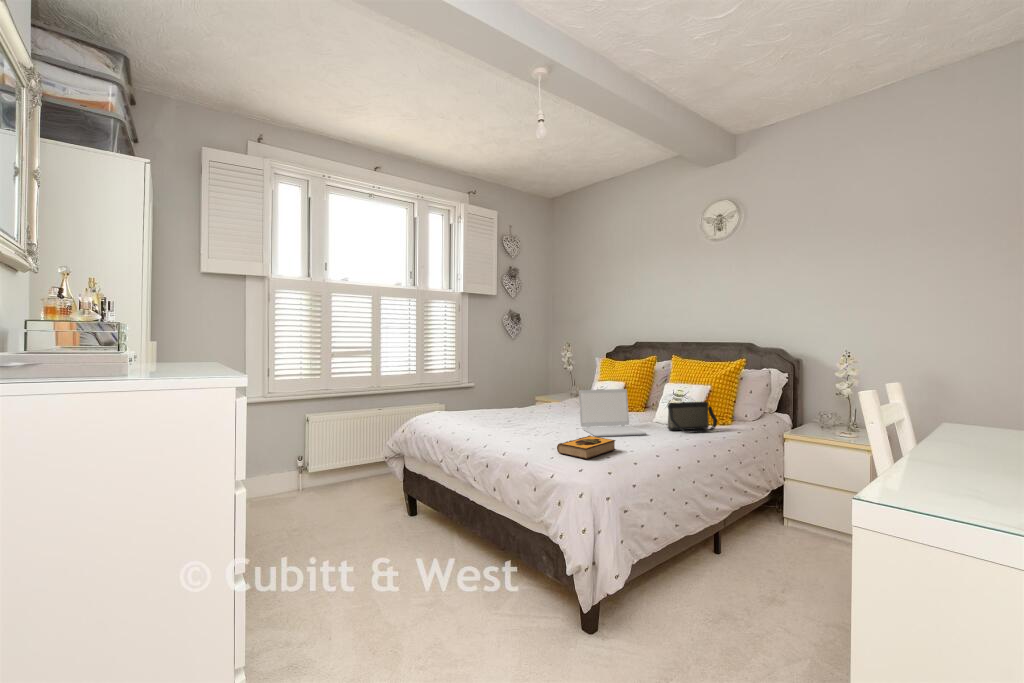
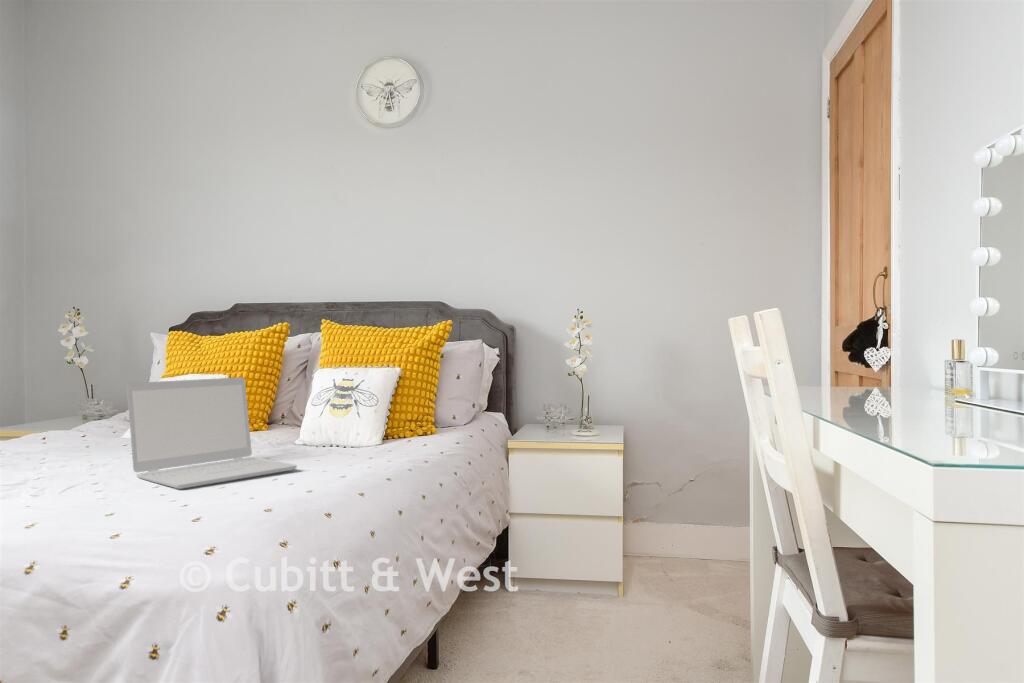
handbag: present [668,402,717,433] -> none [333,395,422,456]
hardback book: present [557,436,615,459] -> none [73,486,244,548]

